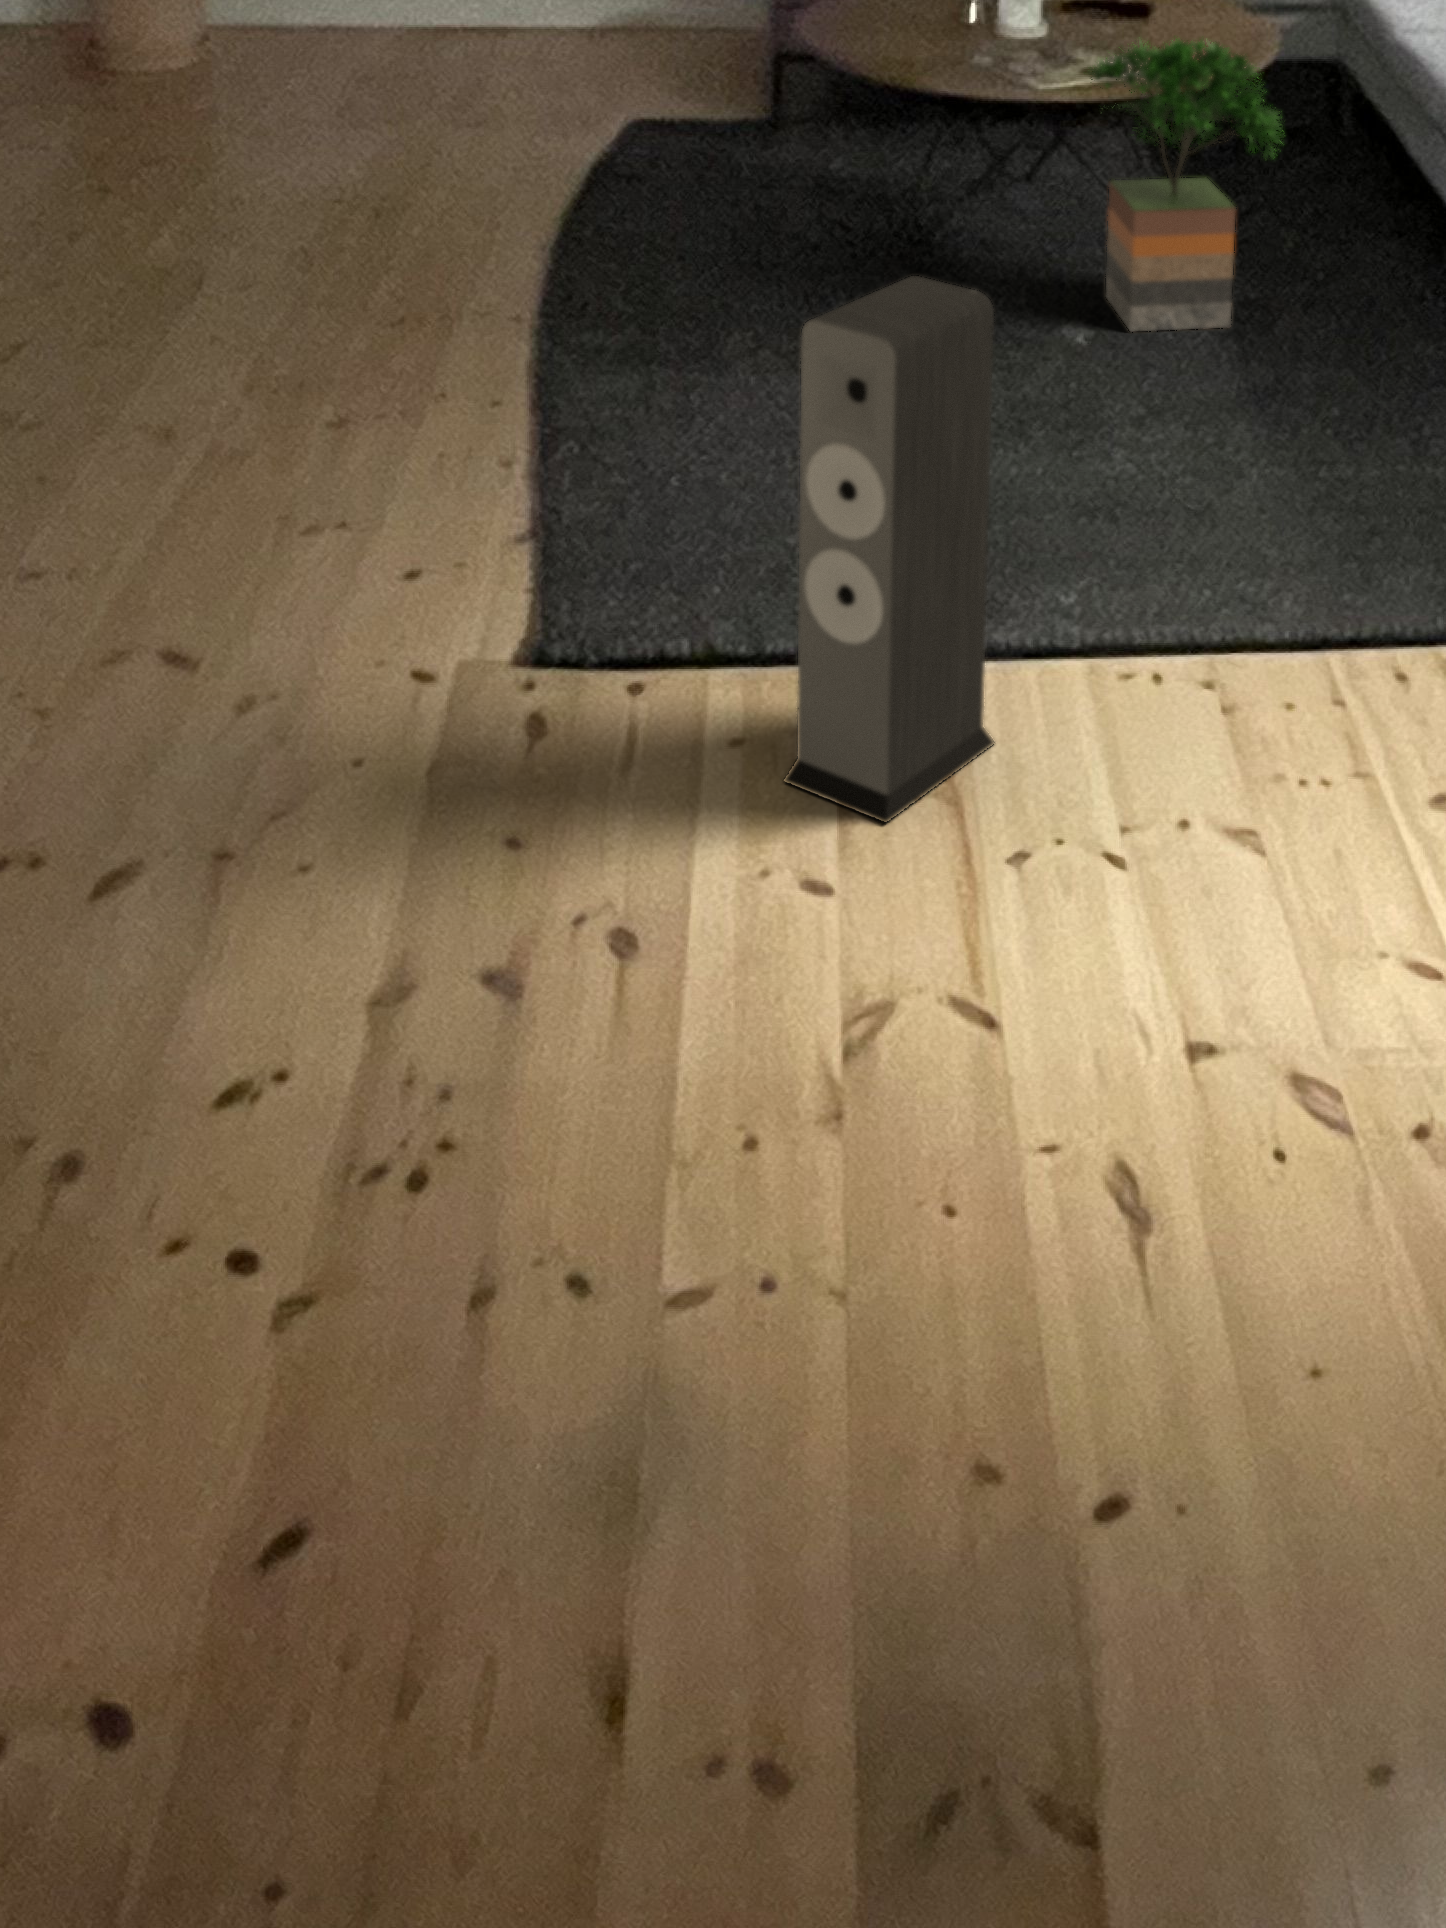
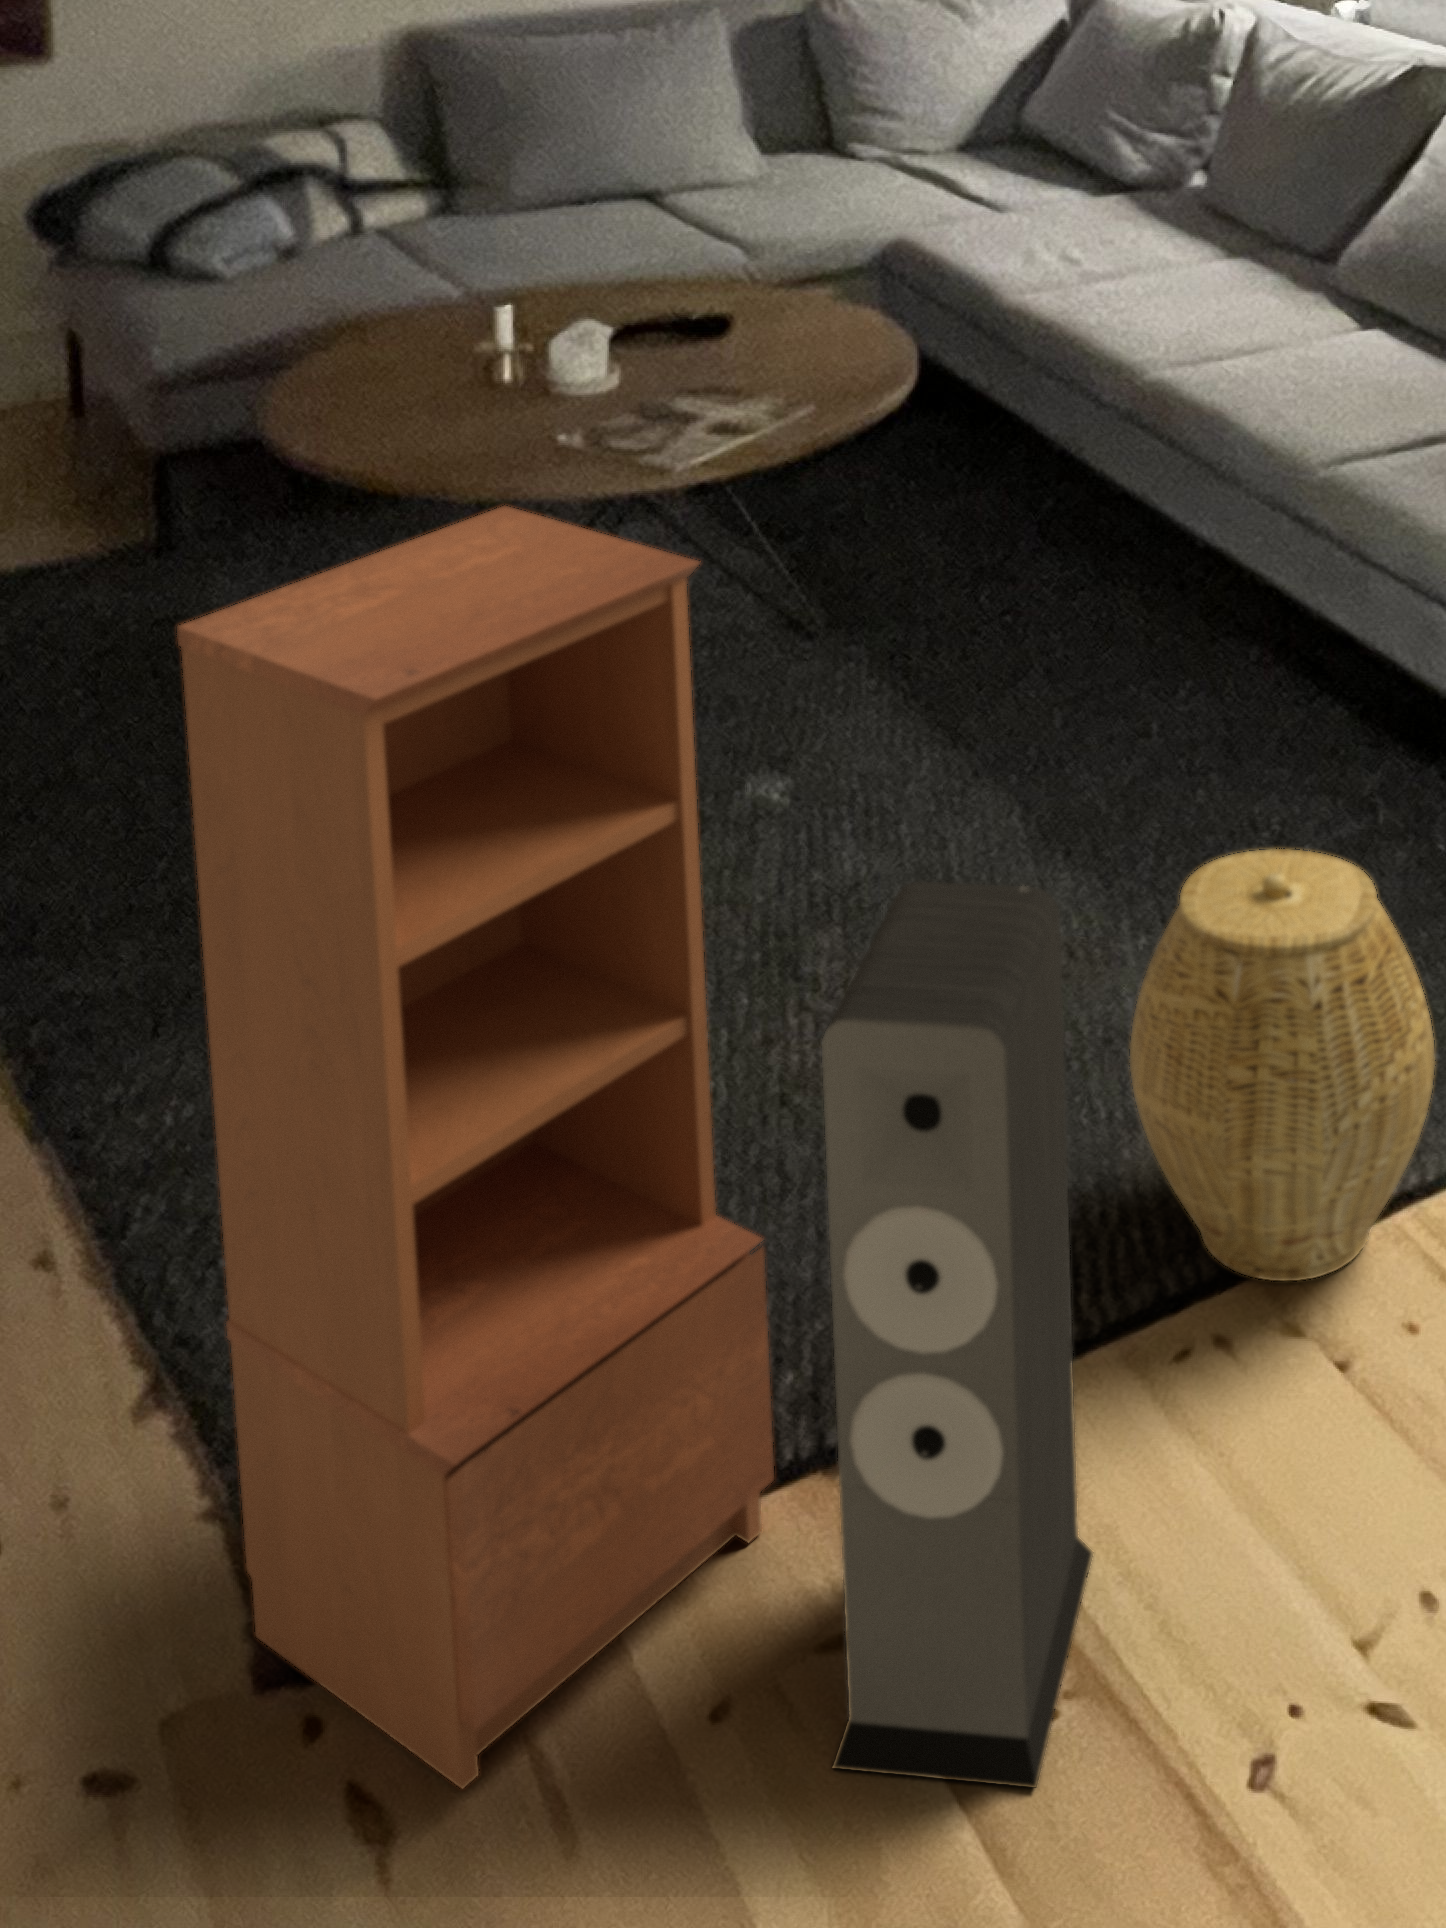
bookcase: none [518,12,821,729] -> present [177,506,774,1788]
potted tree: present [1089,39,1284,332] -> none [728,357,1010,769]
woven basket: none [1138,370,1359,665] -> present [1130,849,1434,1281]

